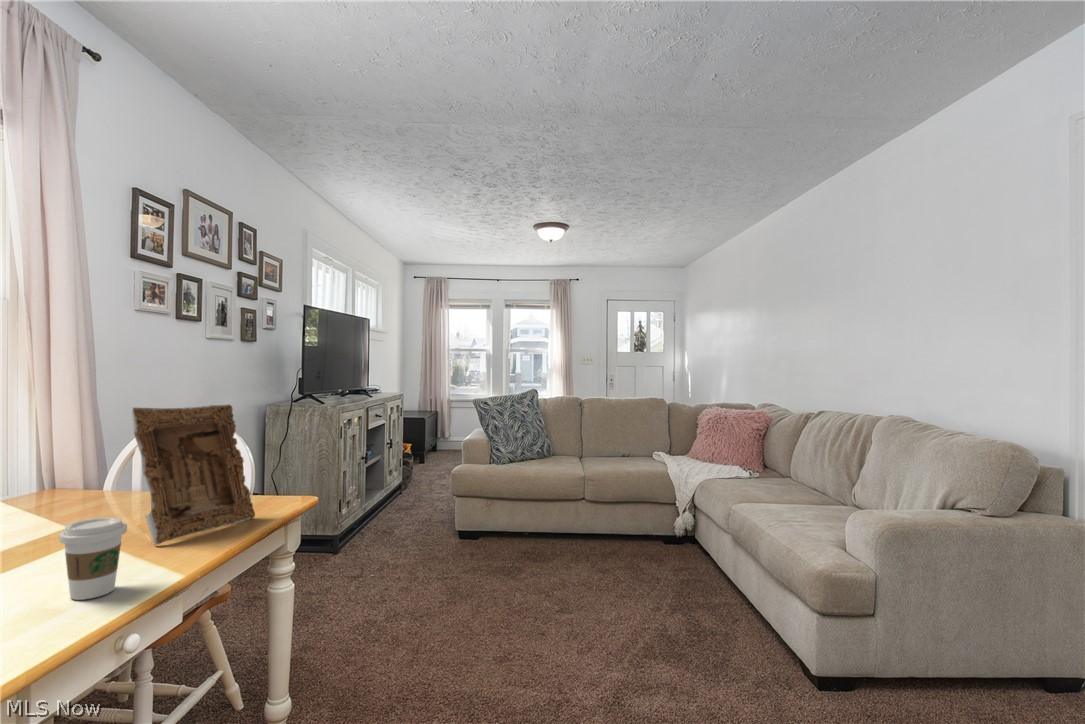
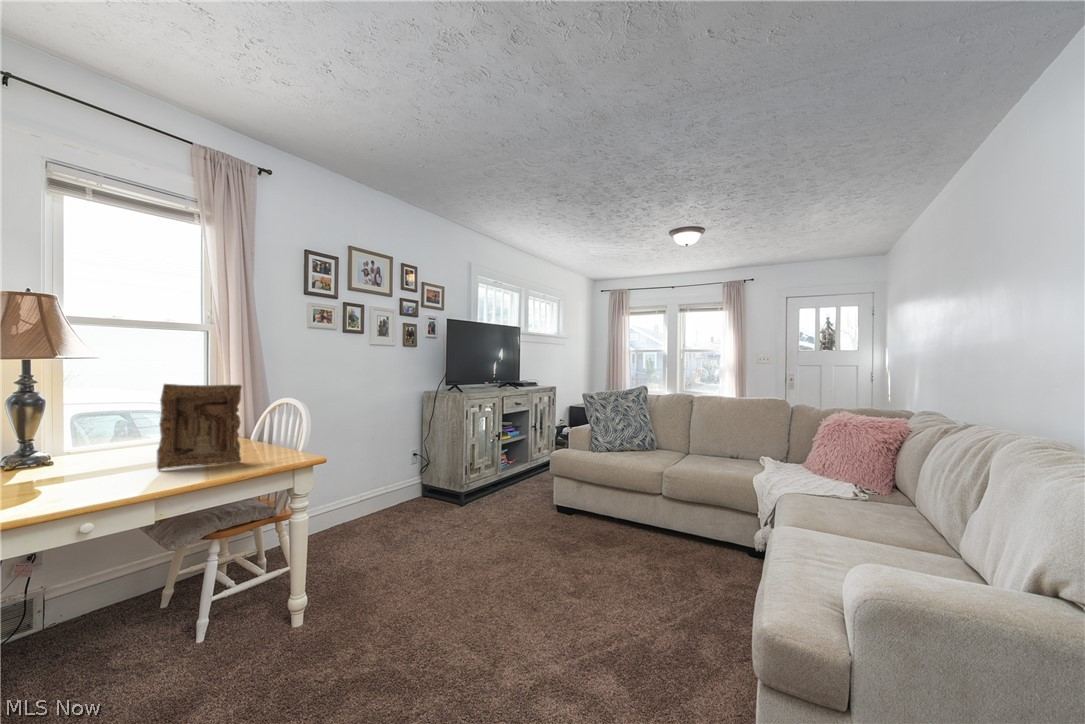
coffee cup: present [59,518,127,600] -> none [50,445,93,490]

